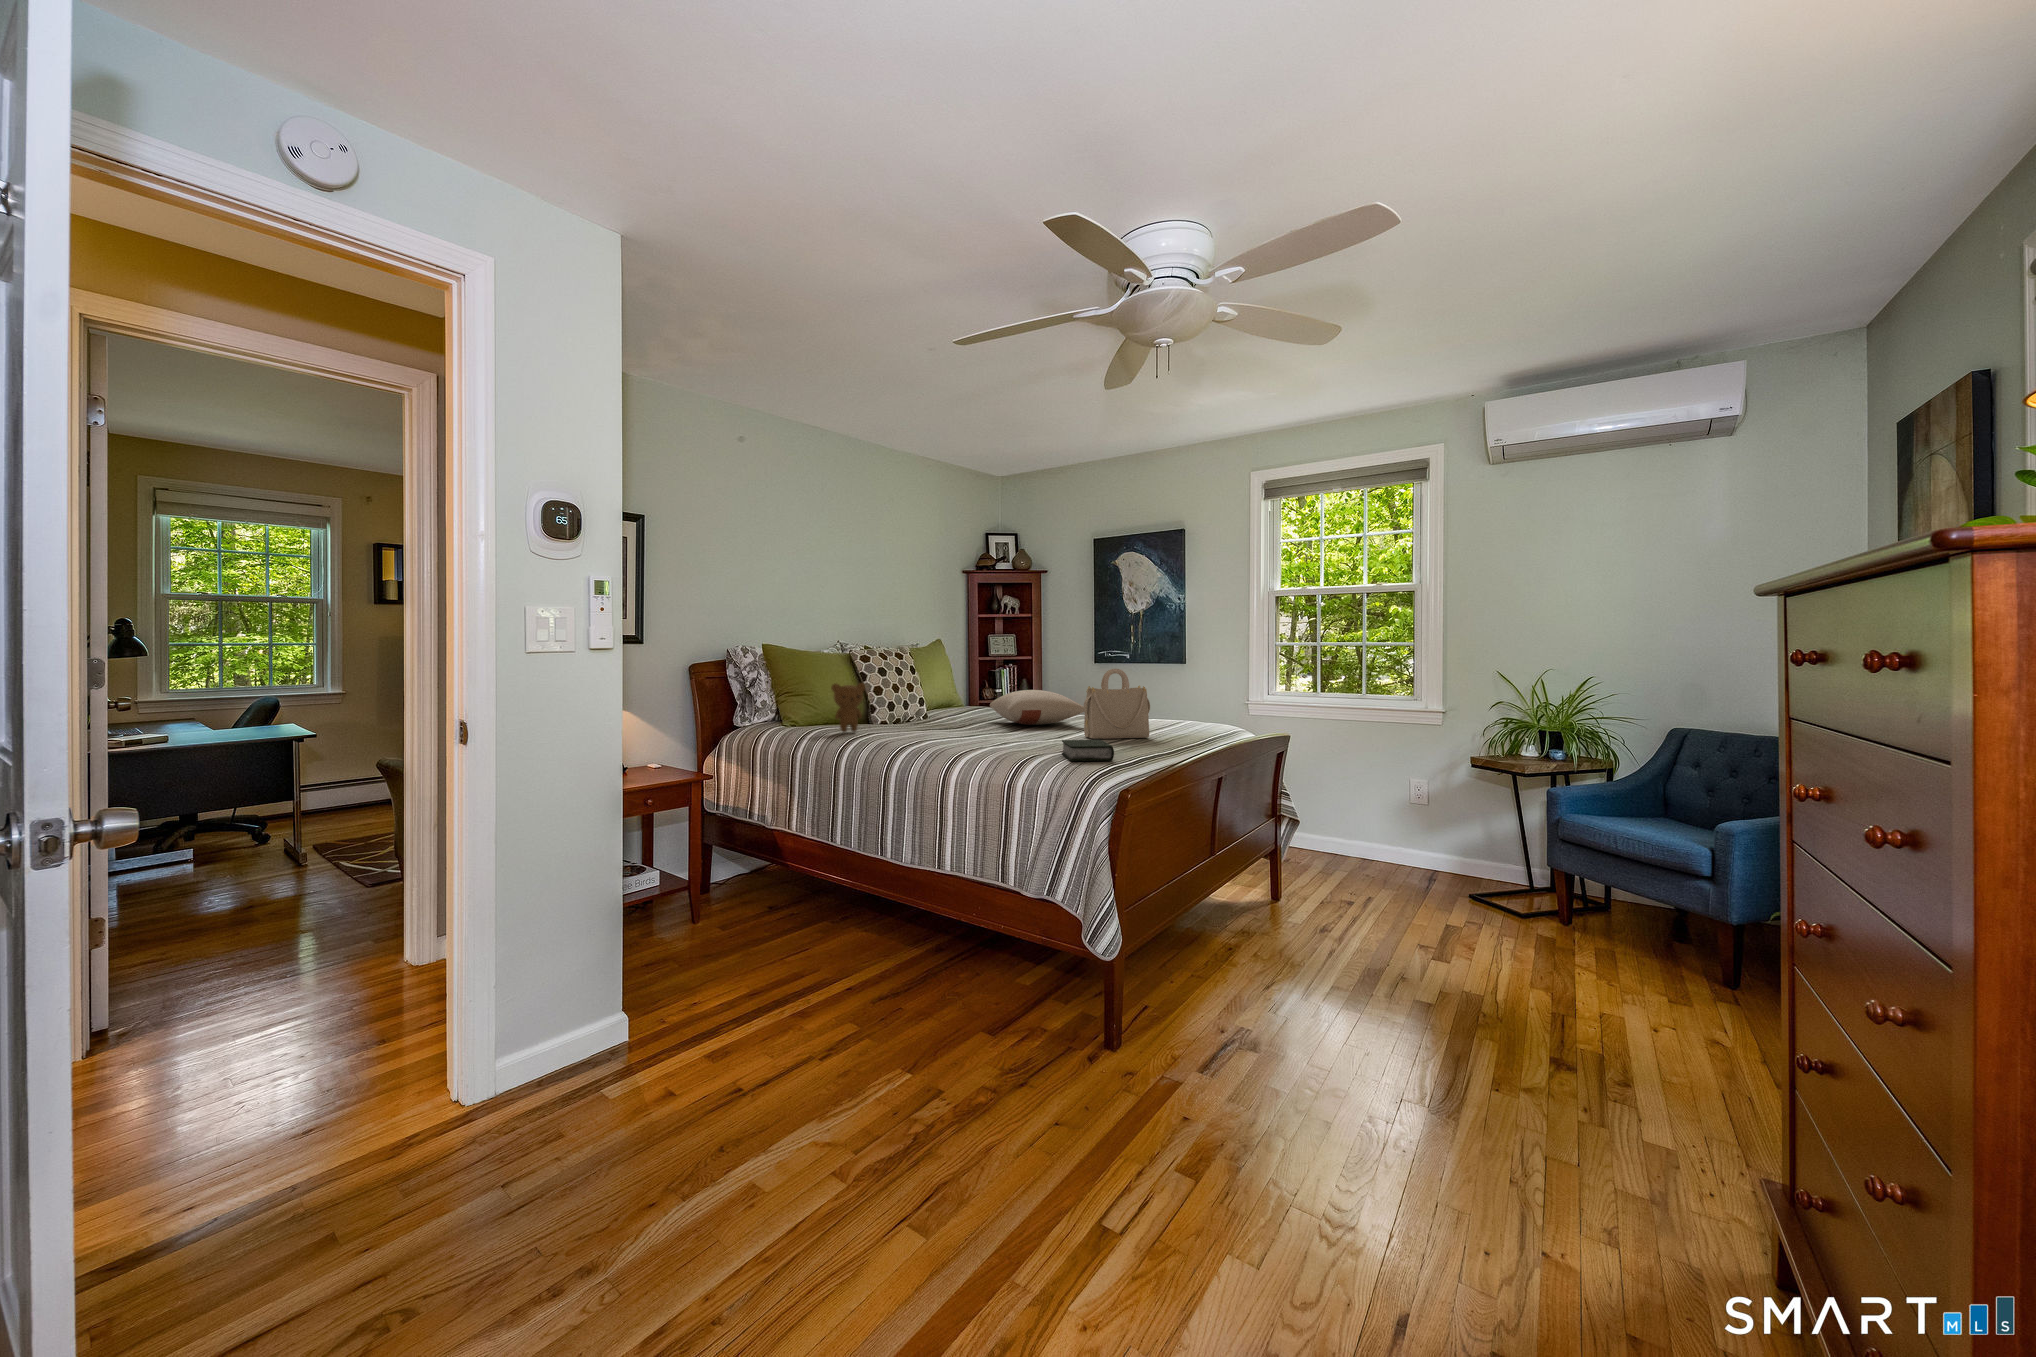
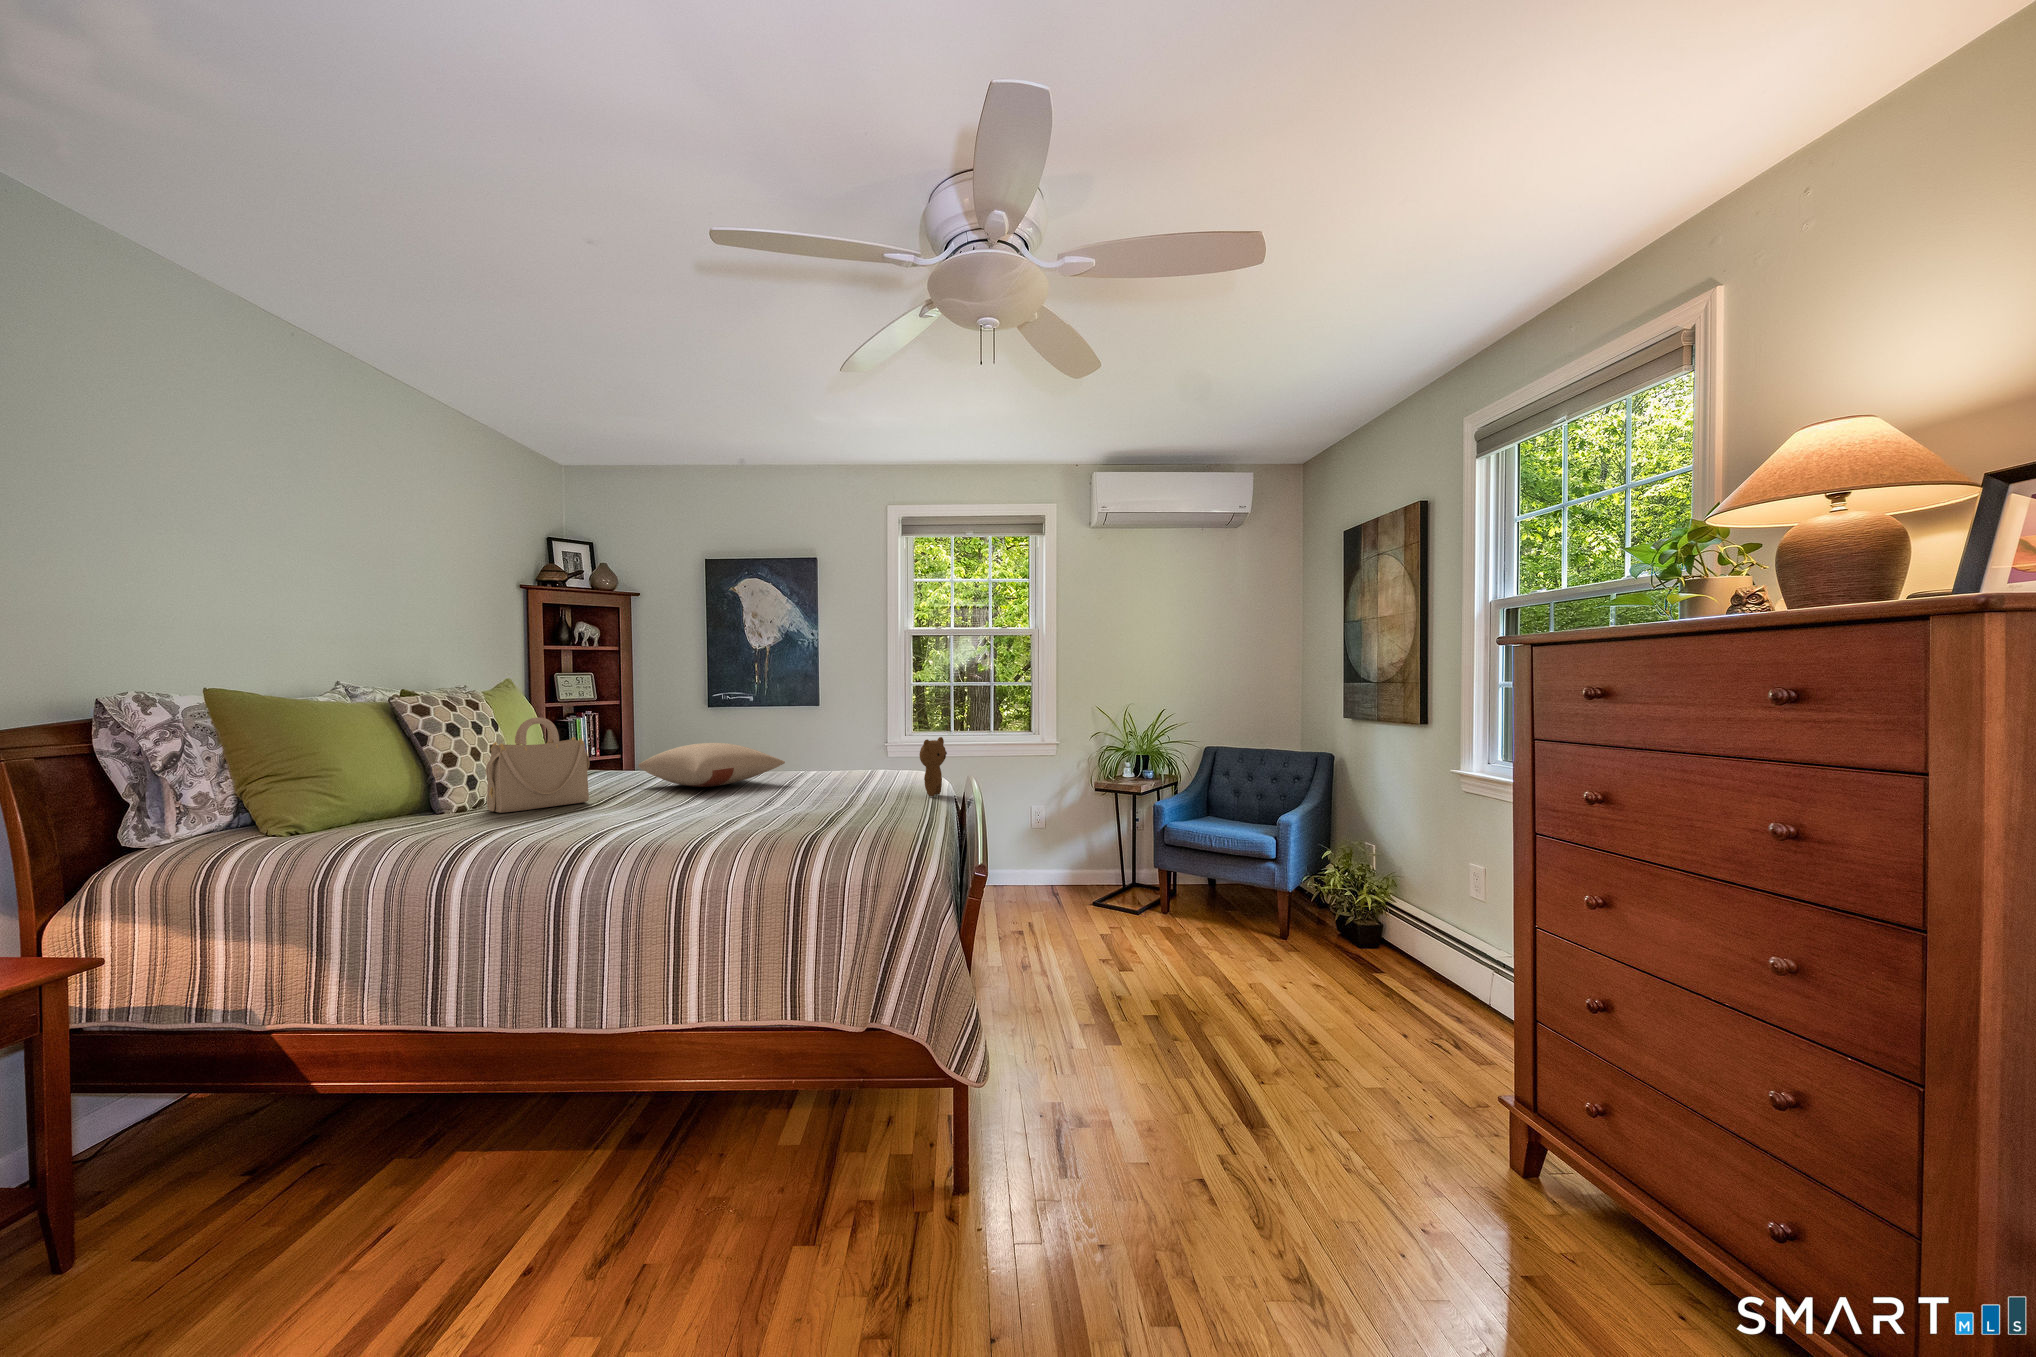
handbag: present [1084,669,1150,739] -> present [486,718,590,813]
teddy bear: present [831,683,865,732] -> present [920,737,947,797]
book: present [1062,740,1114,761] -> none [855,802,935,834]

